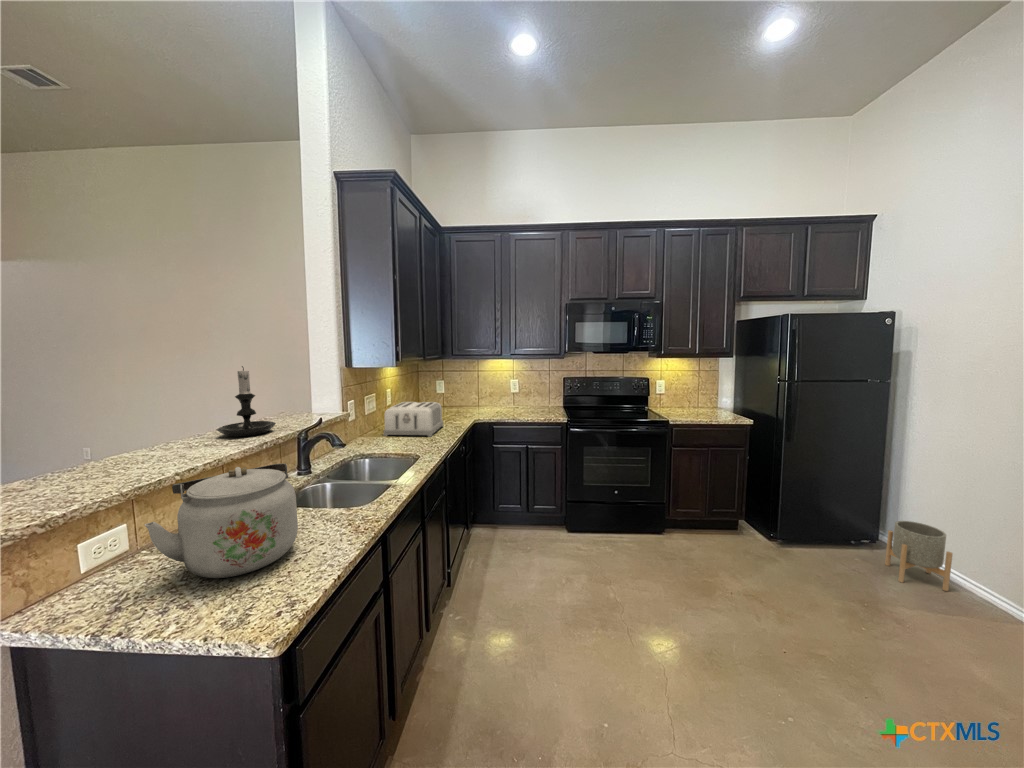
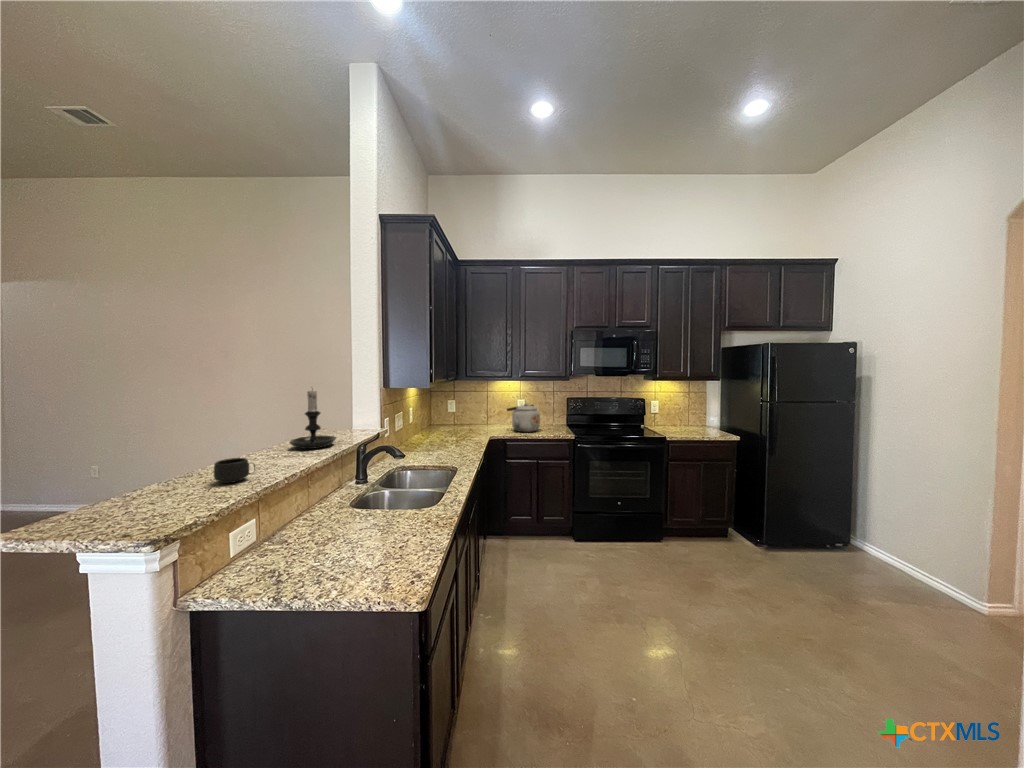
toaster: present [384,402,444,437] -> none [415,419,466,451]
mug: none [84,450,138,480] -> present [214,458,255,483]
kettle: present [145,463,298,578] -> present [507,404,540,432]
planter: present [885,521,952,591] -> none [855,524,911,584]

